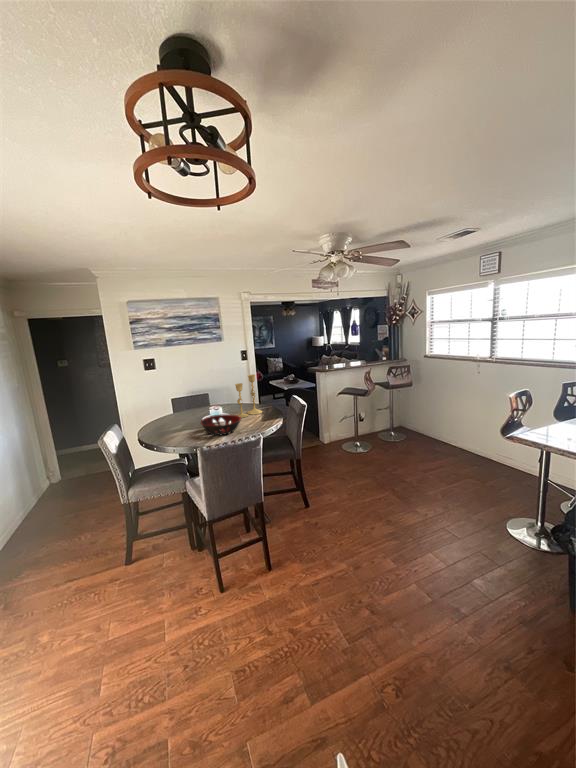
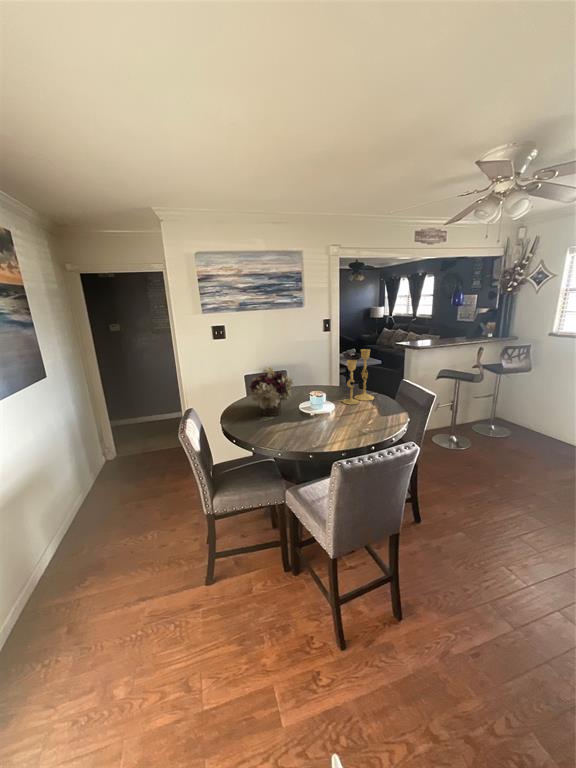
flower arrangement: none [152,390,189,430] -> present [250,366,292,416]
decorative bowl: present [201,414,241,435] -> none [318,400,372,430]

